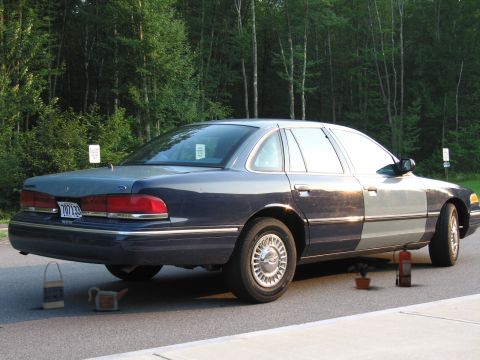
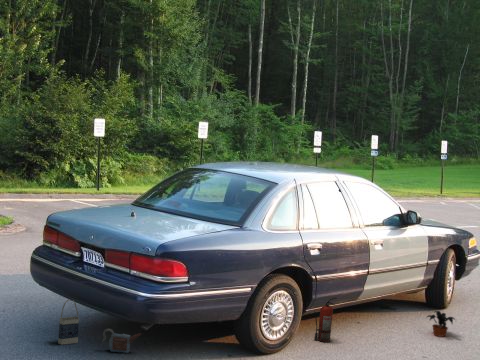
fire extinguisher: present [393,242,413,287] -> present [314,297,336,342]
potted plant: present [349,263,378,289] -> present [427,311,454,337]

